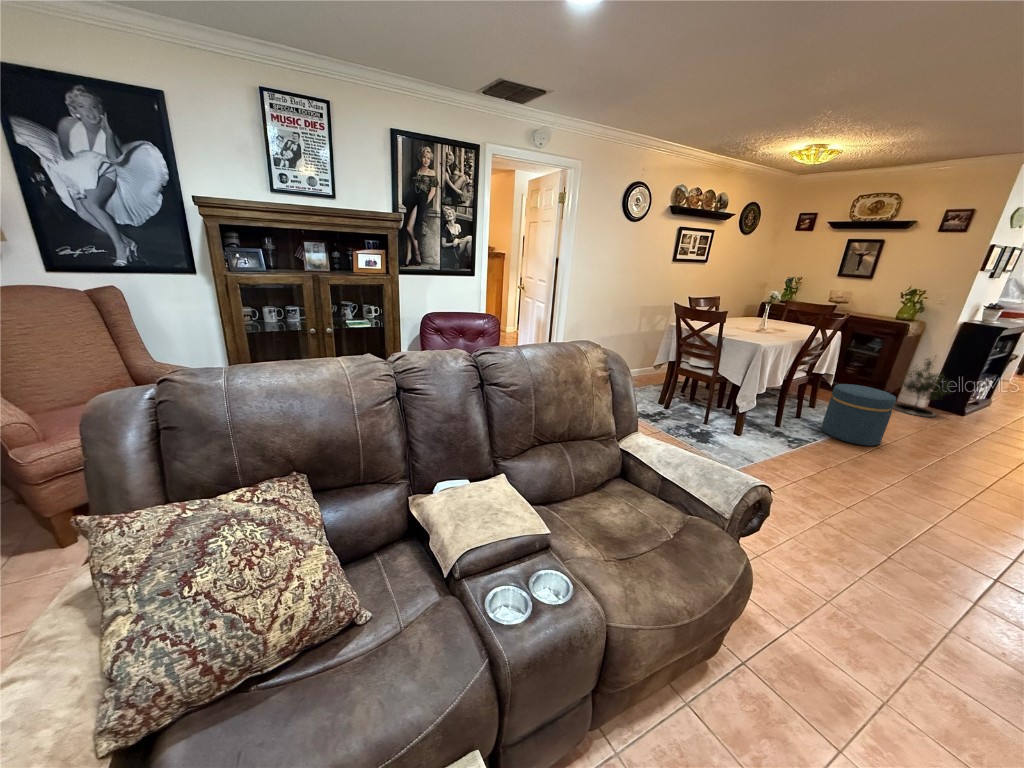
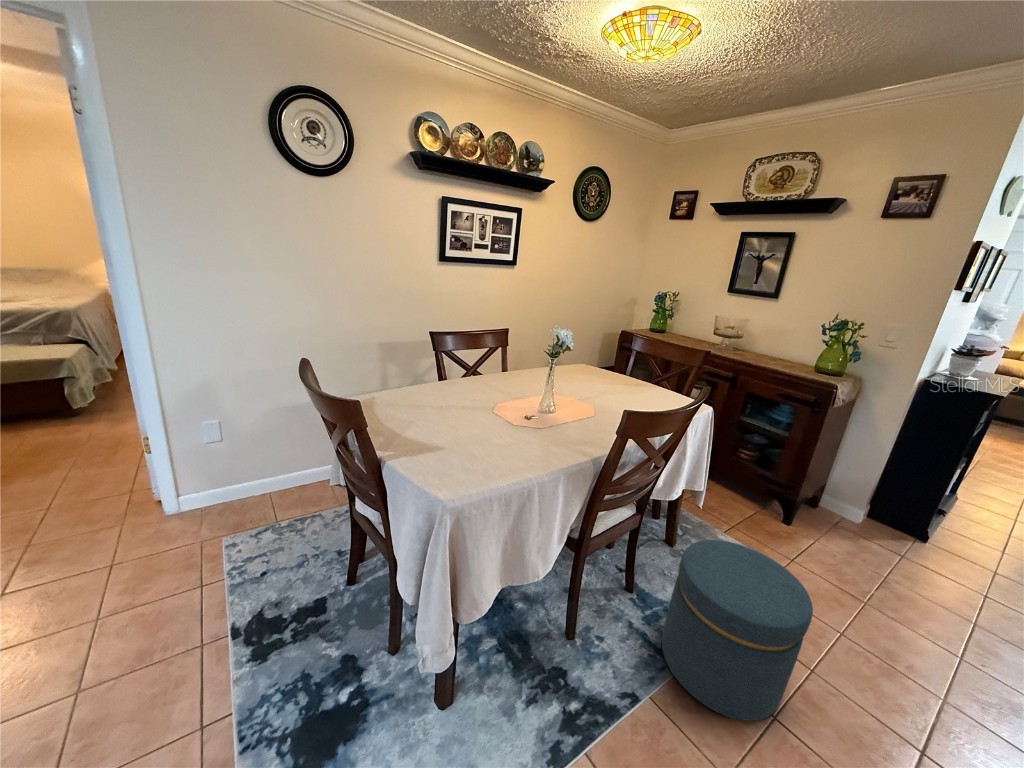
potted tree: present [894,356,949,417] -> none [808,445,919,558]

